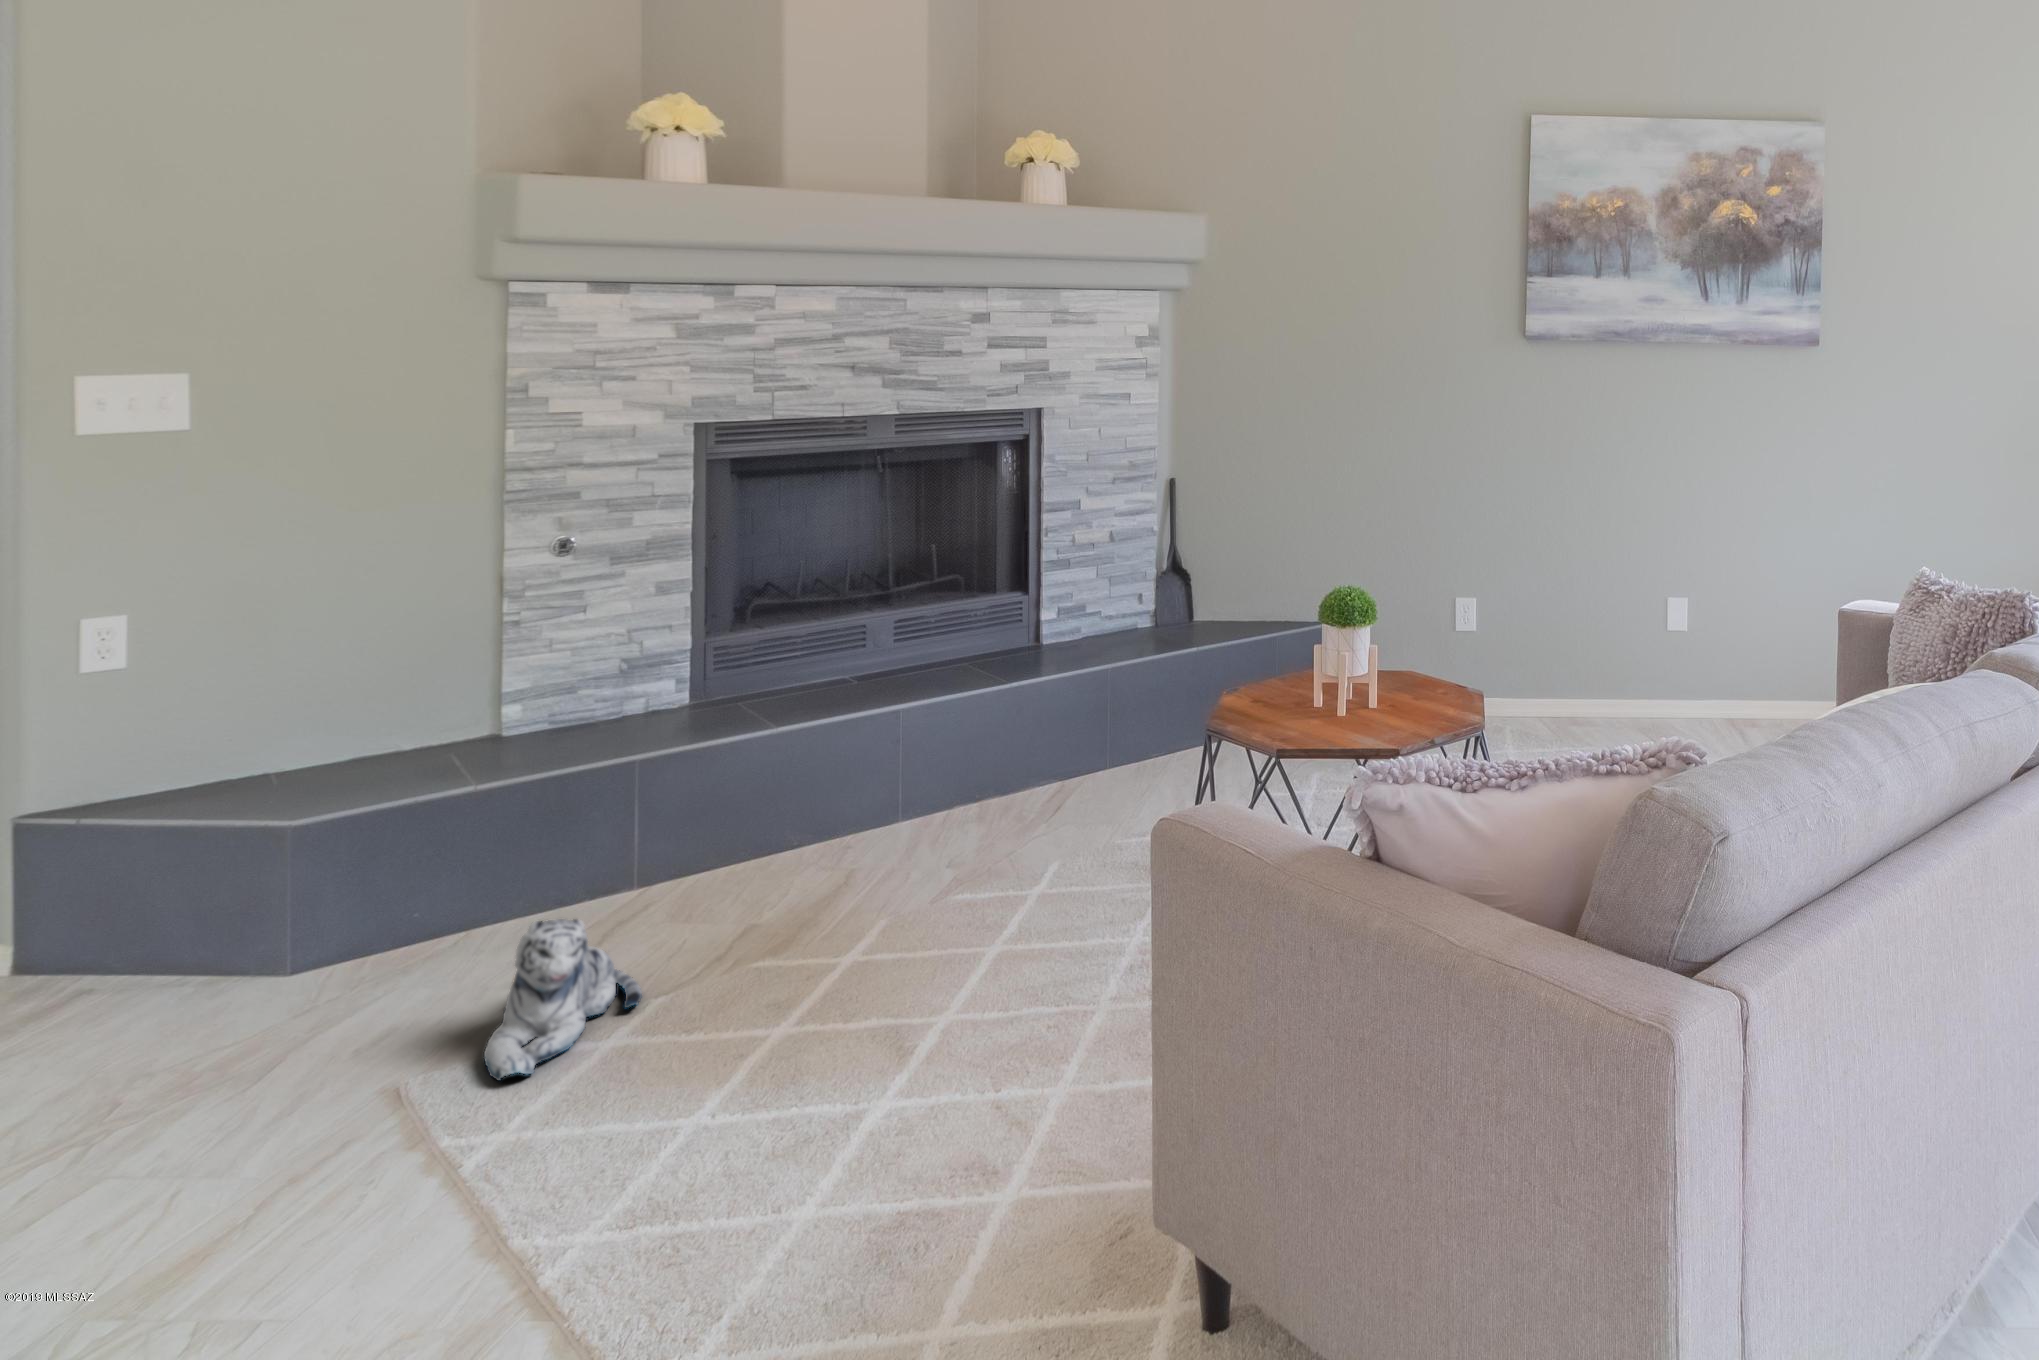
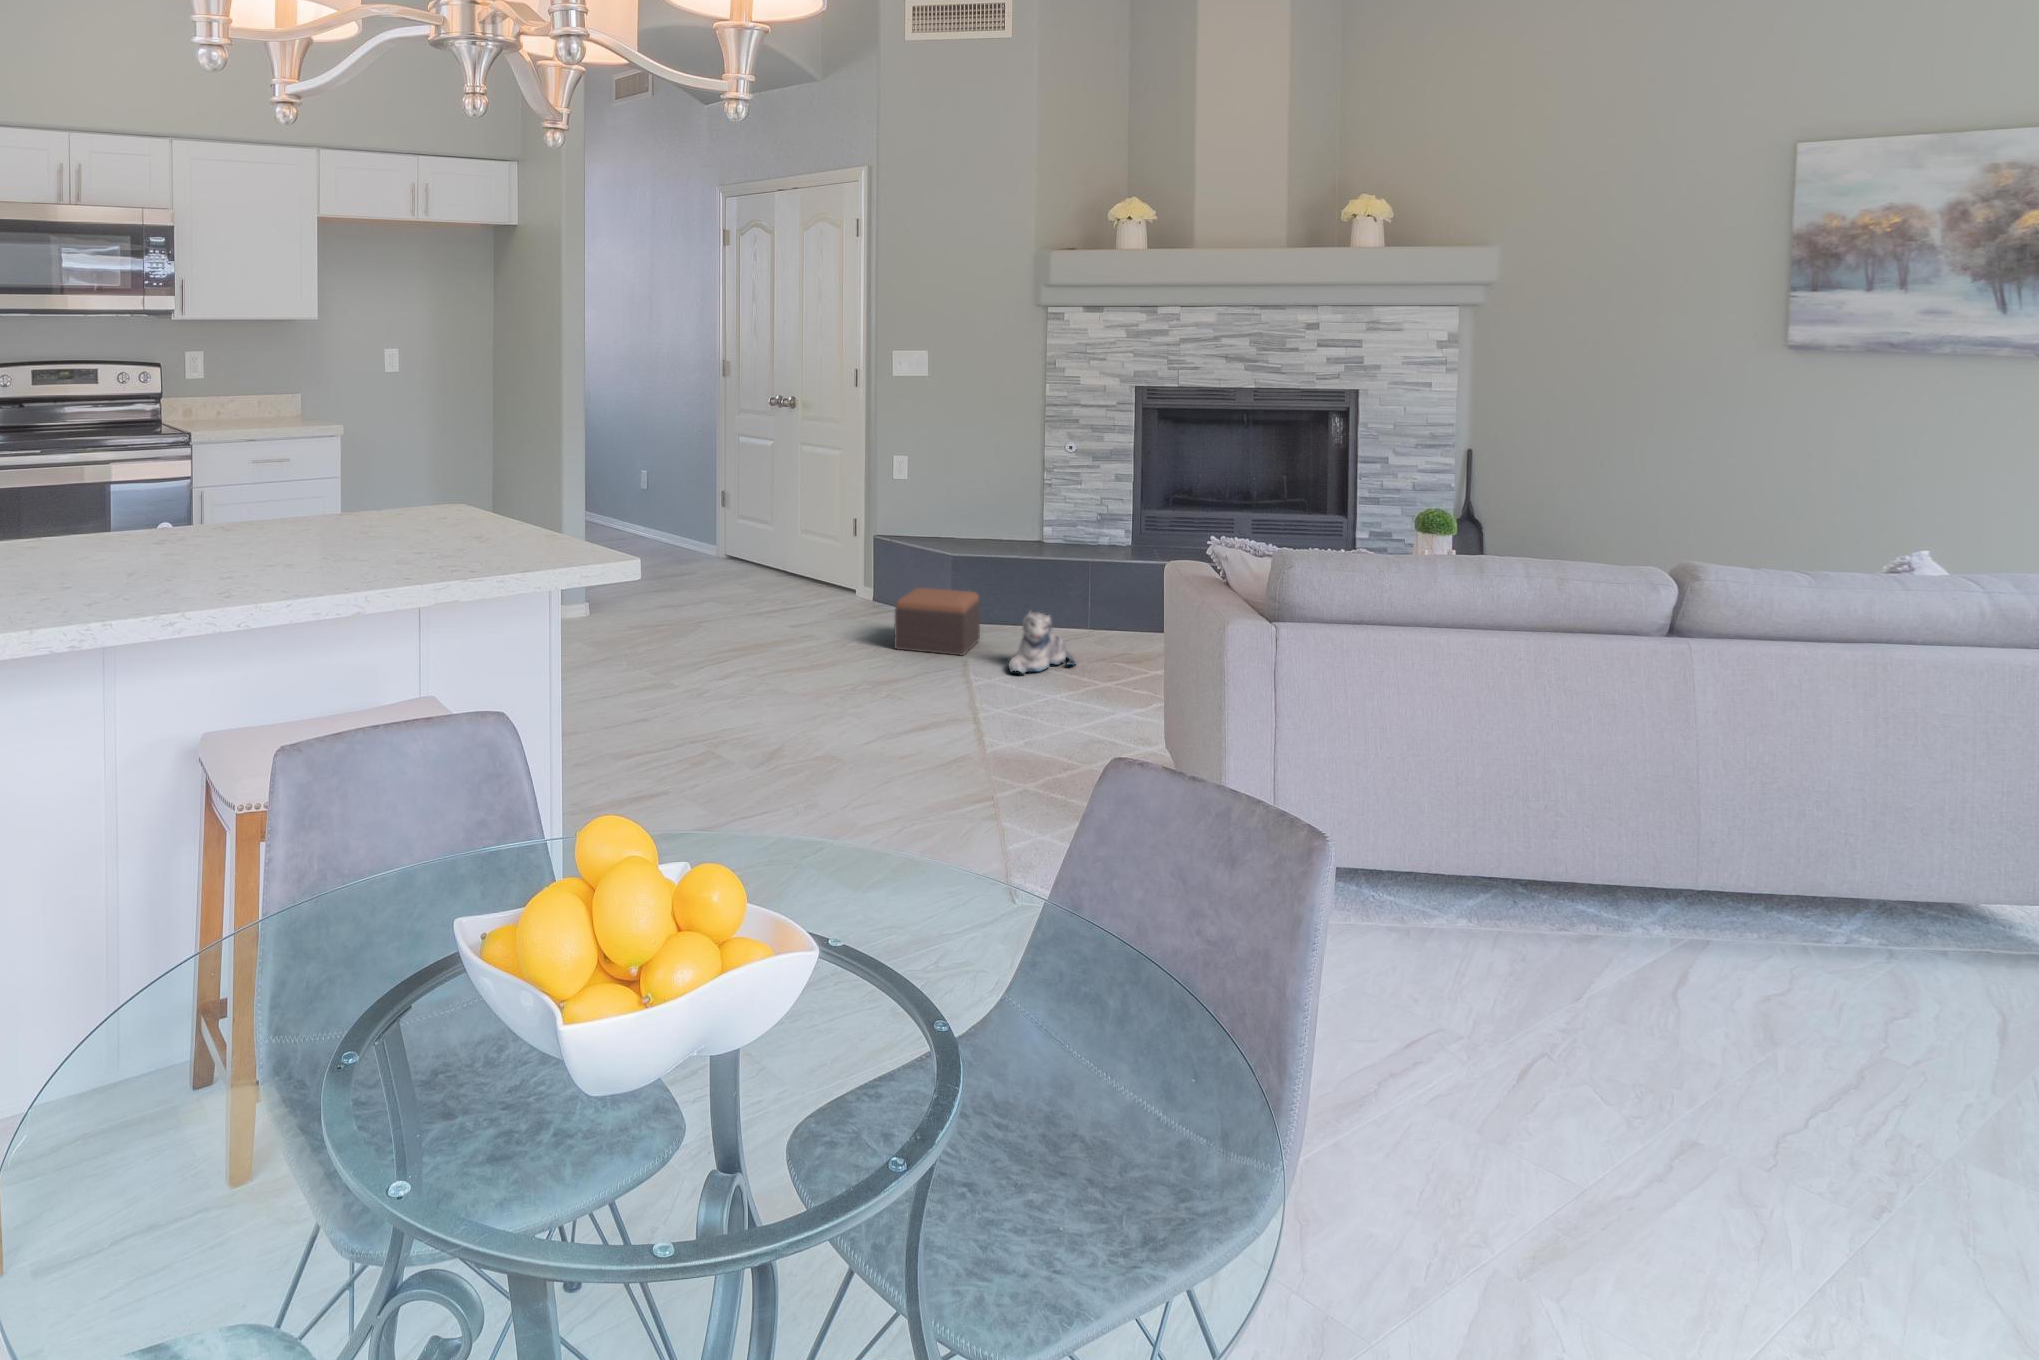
footstool: none [131,893,384,1102] -> present [894,588,980,656]

